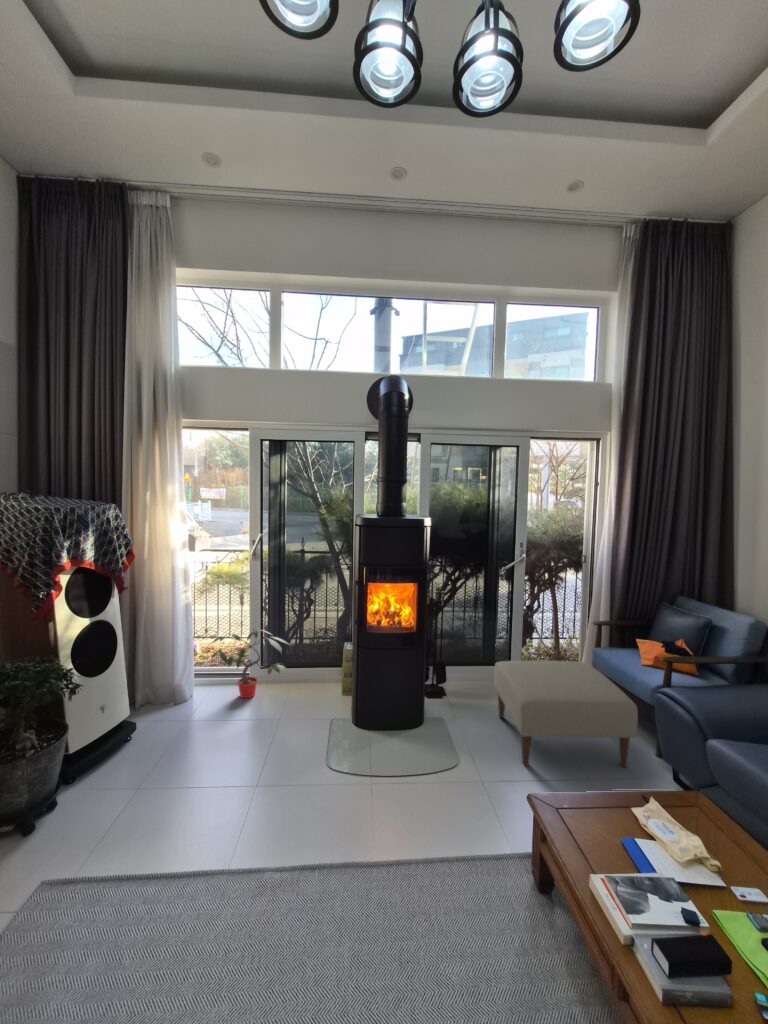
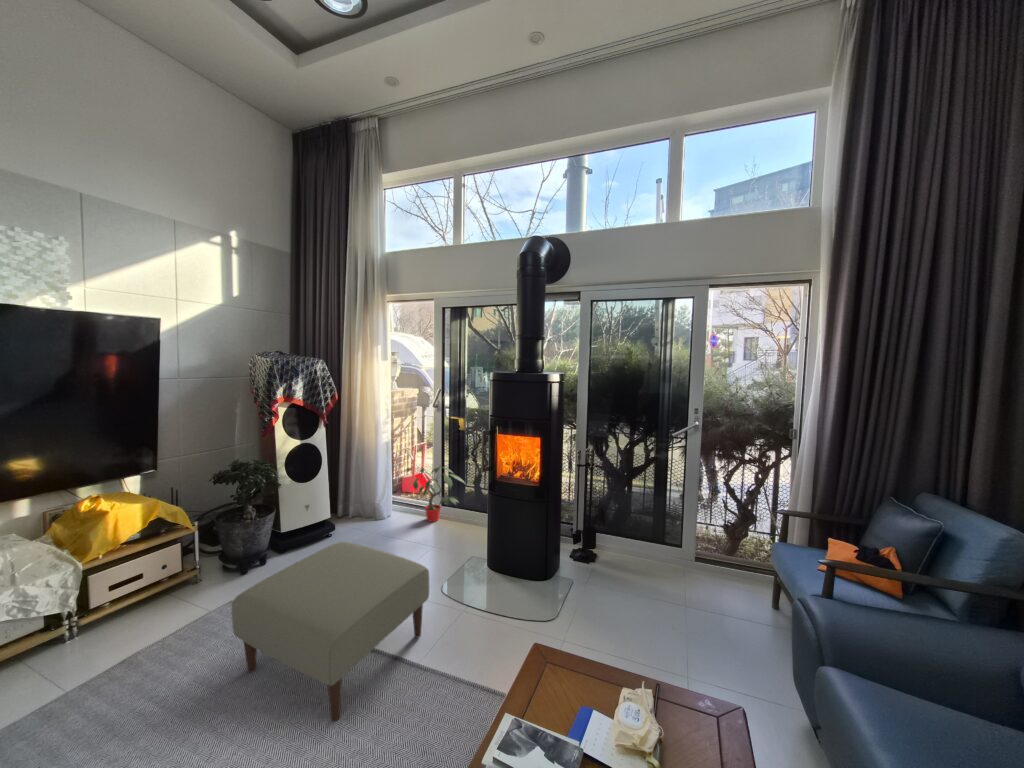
ottoman: present [494,660,638,767] -> present [232,542,429,721]

